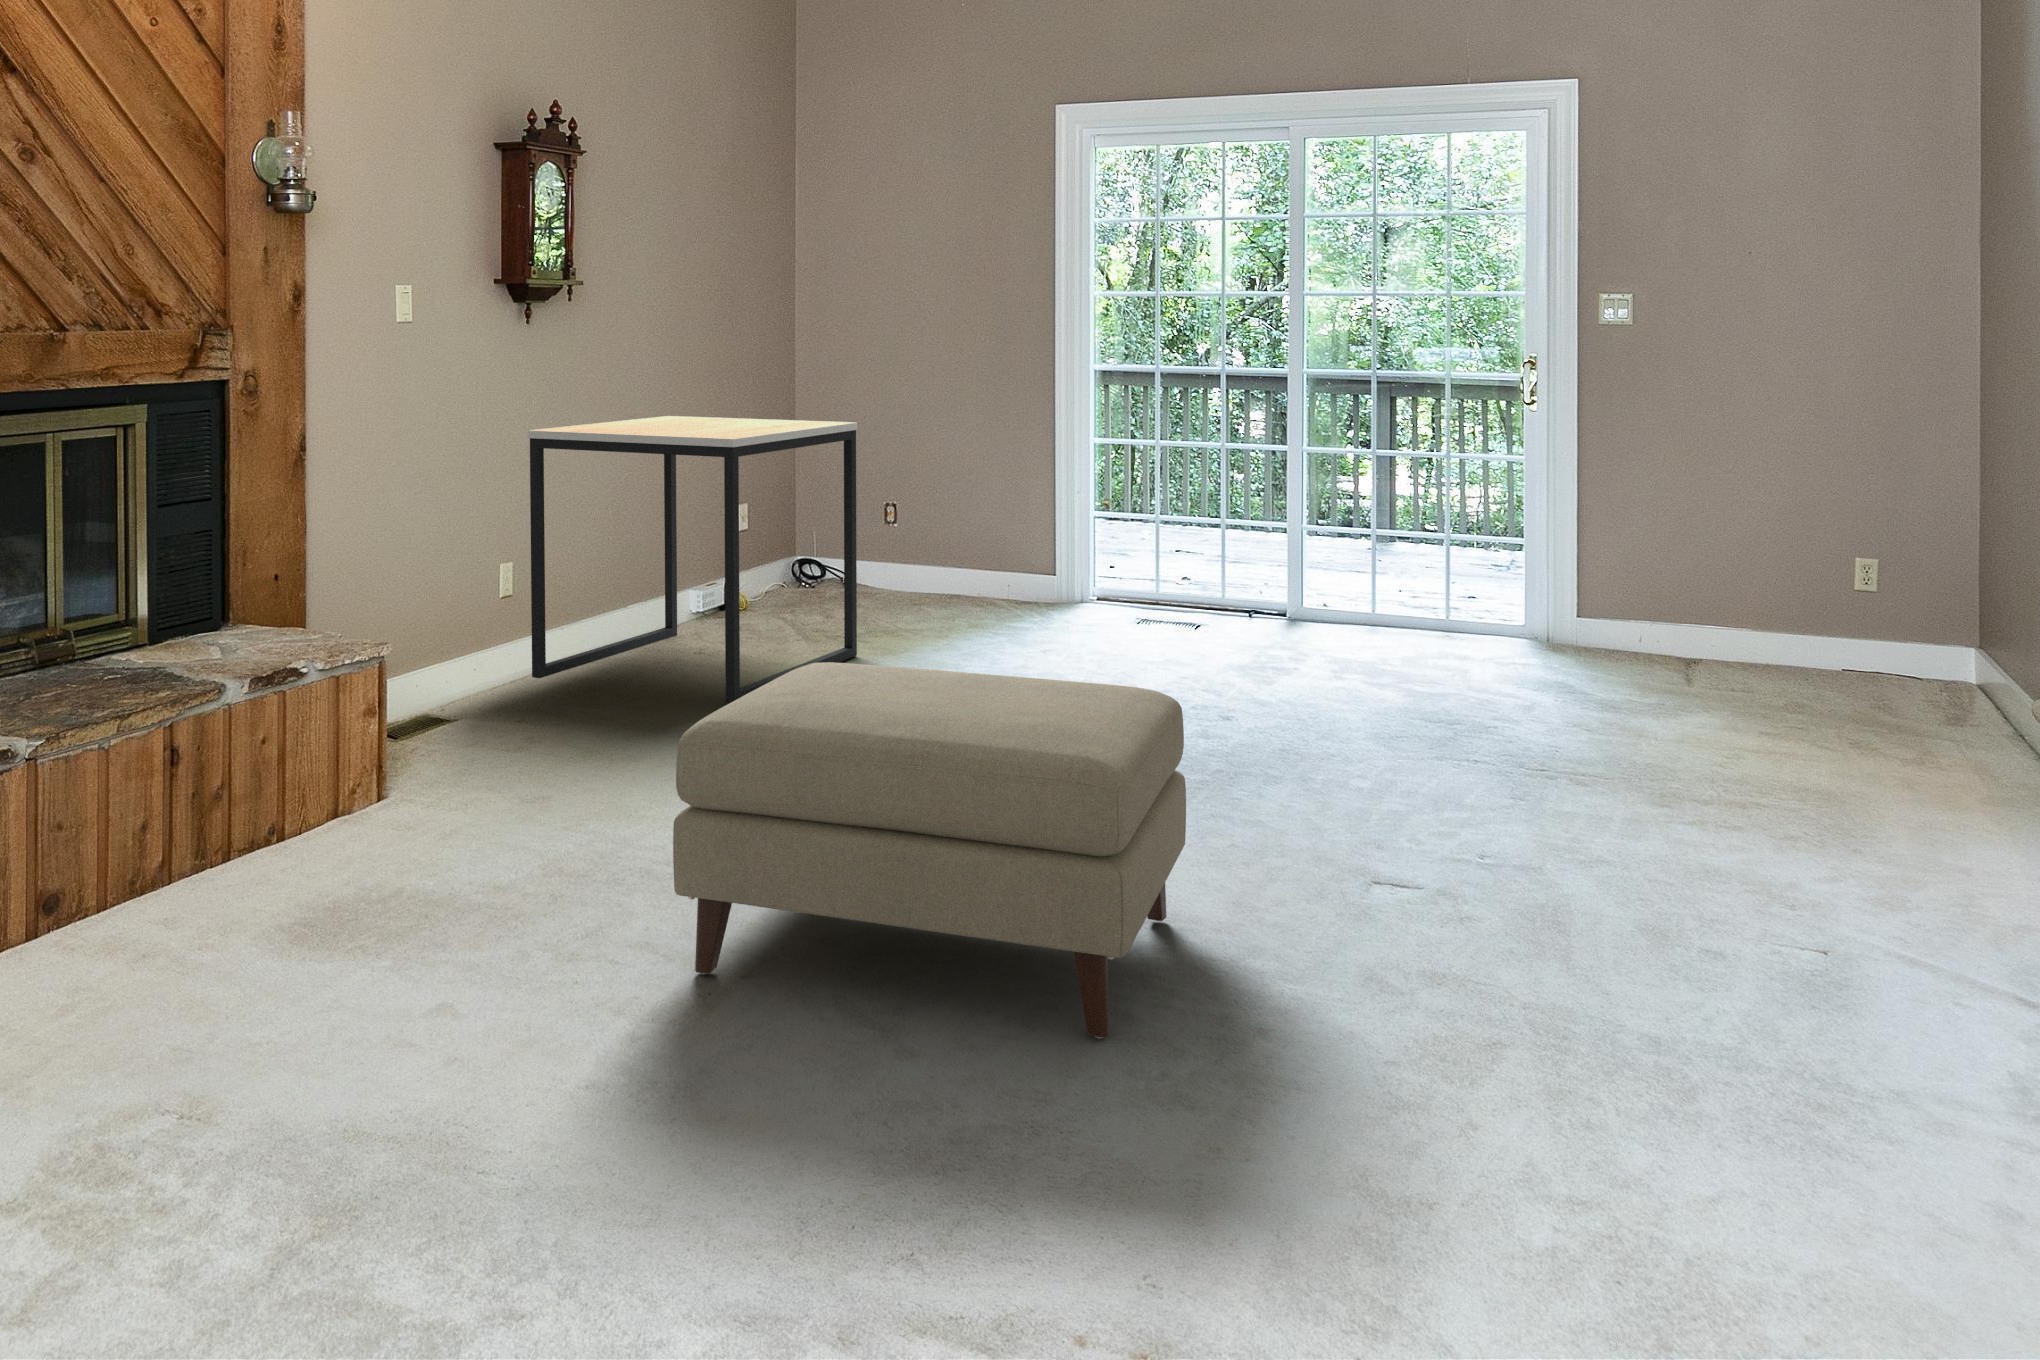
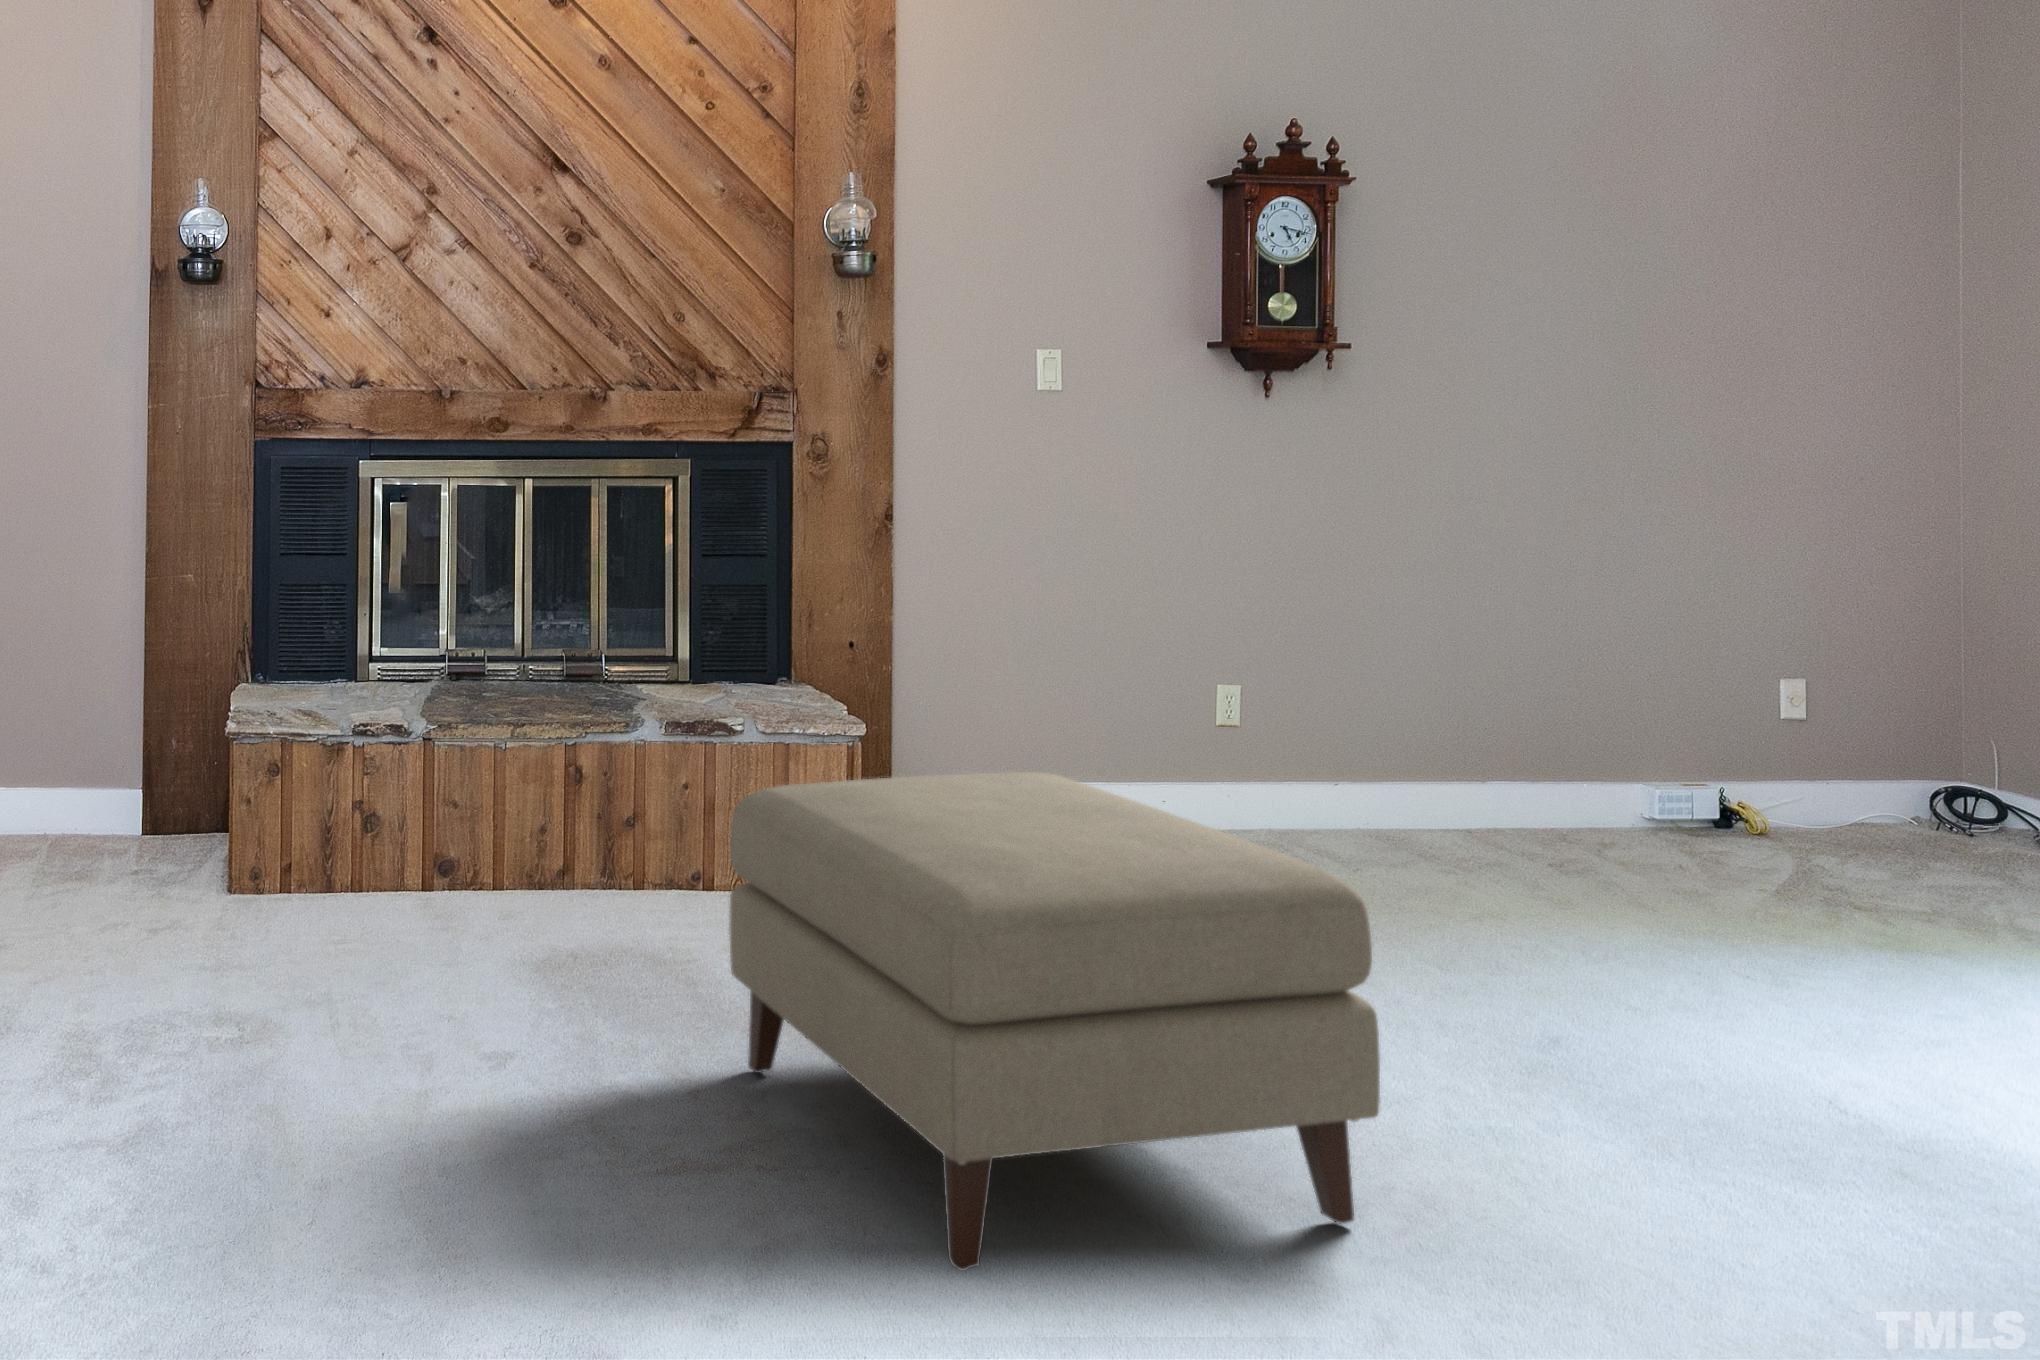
side table: present [528,416,857,704] -> none [1210,512,1699,885]

